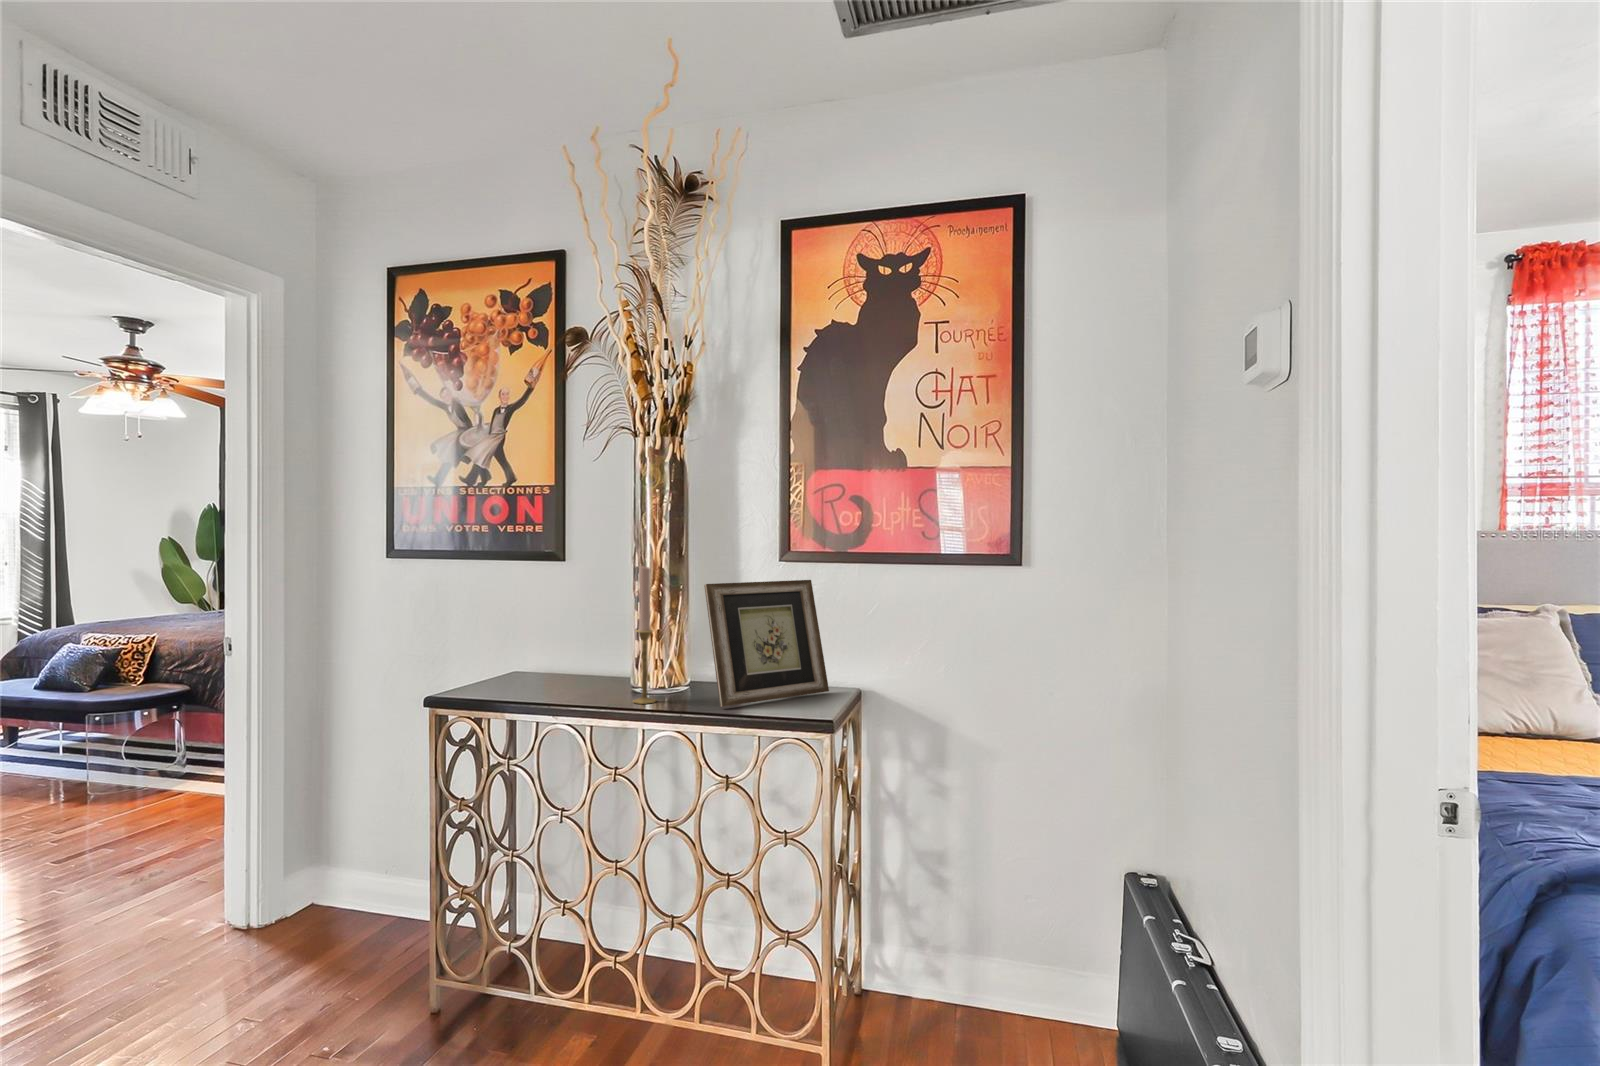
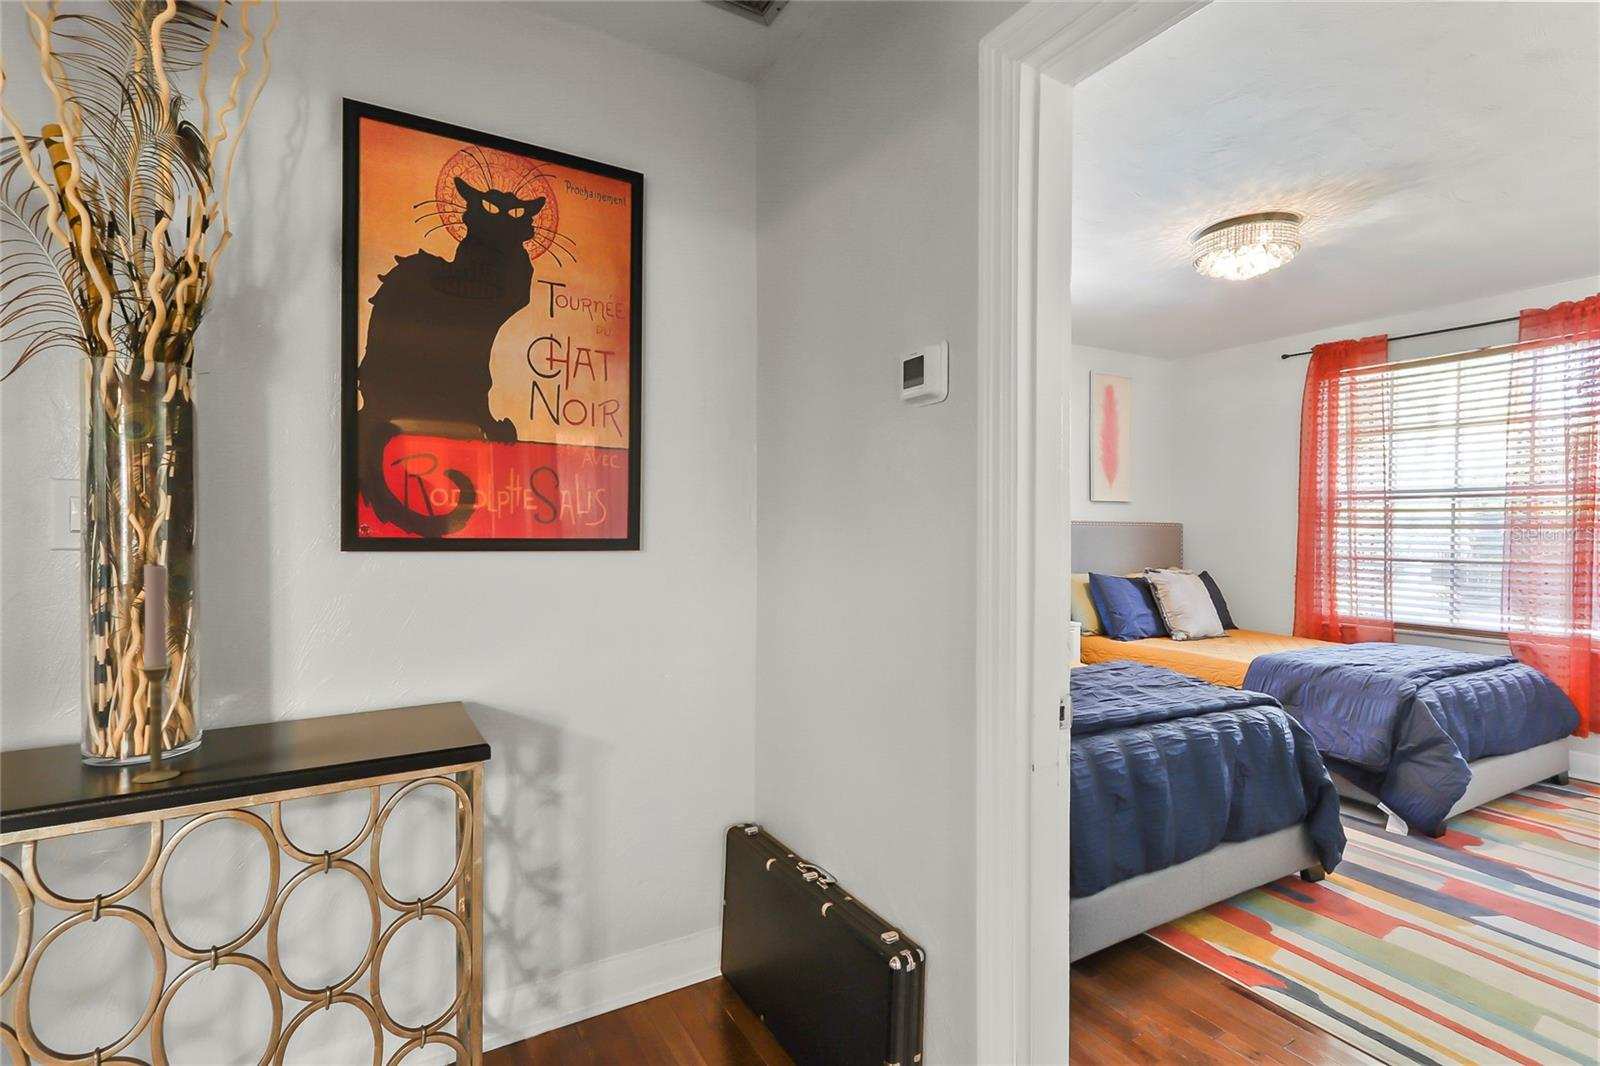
picture frame: present [704,580,829,707] -> none [270,575,433,758]

